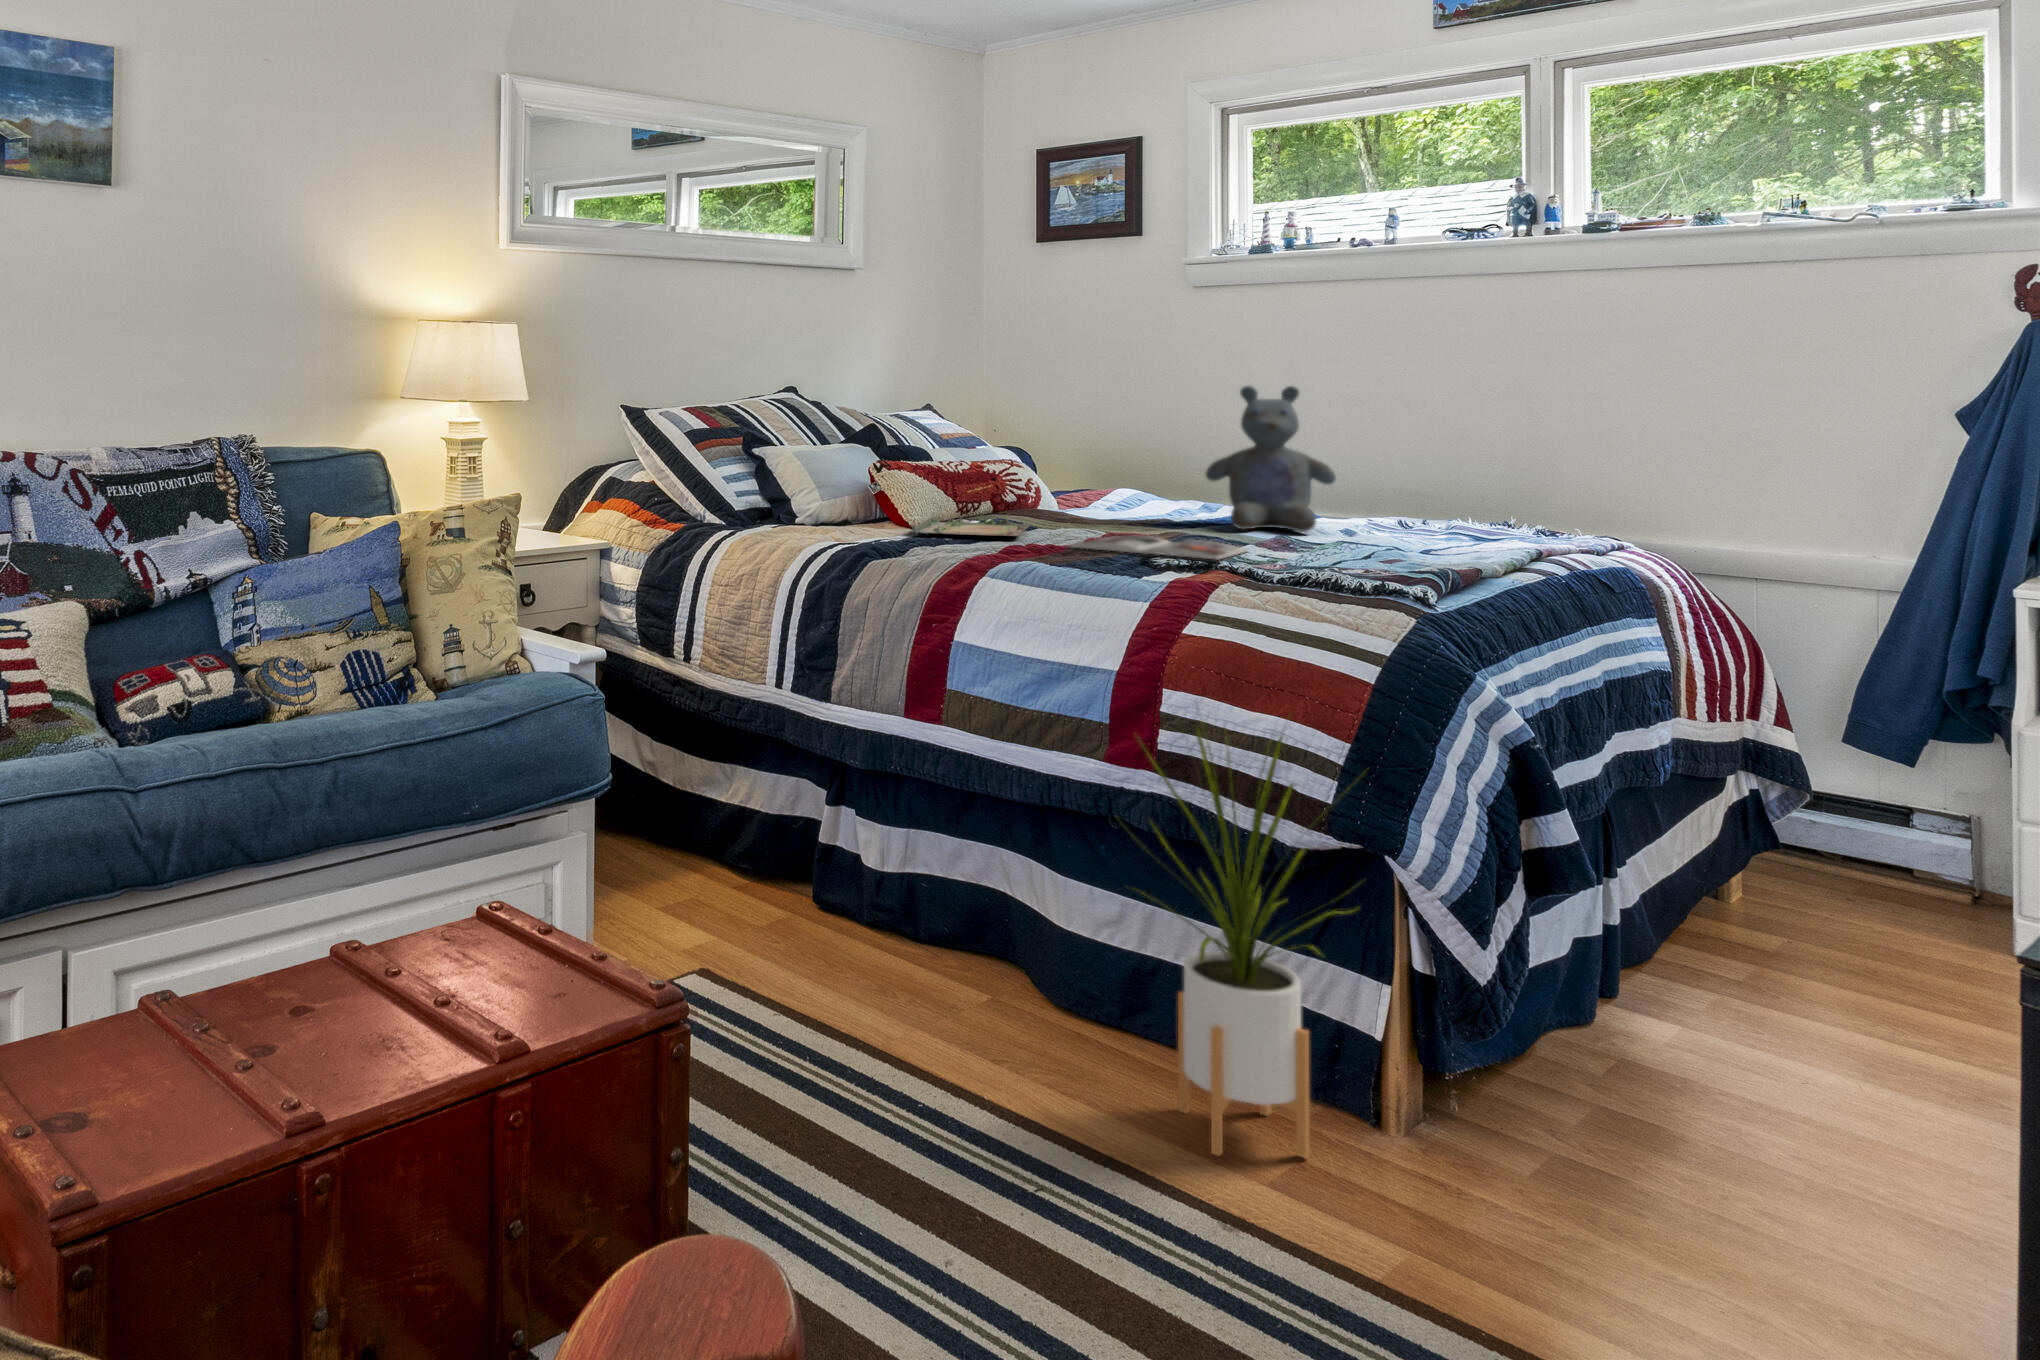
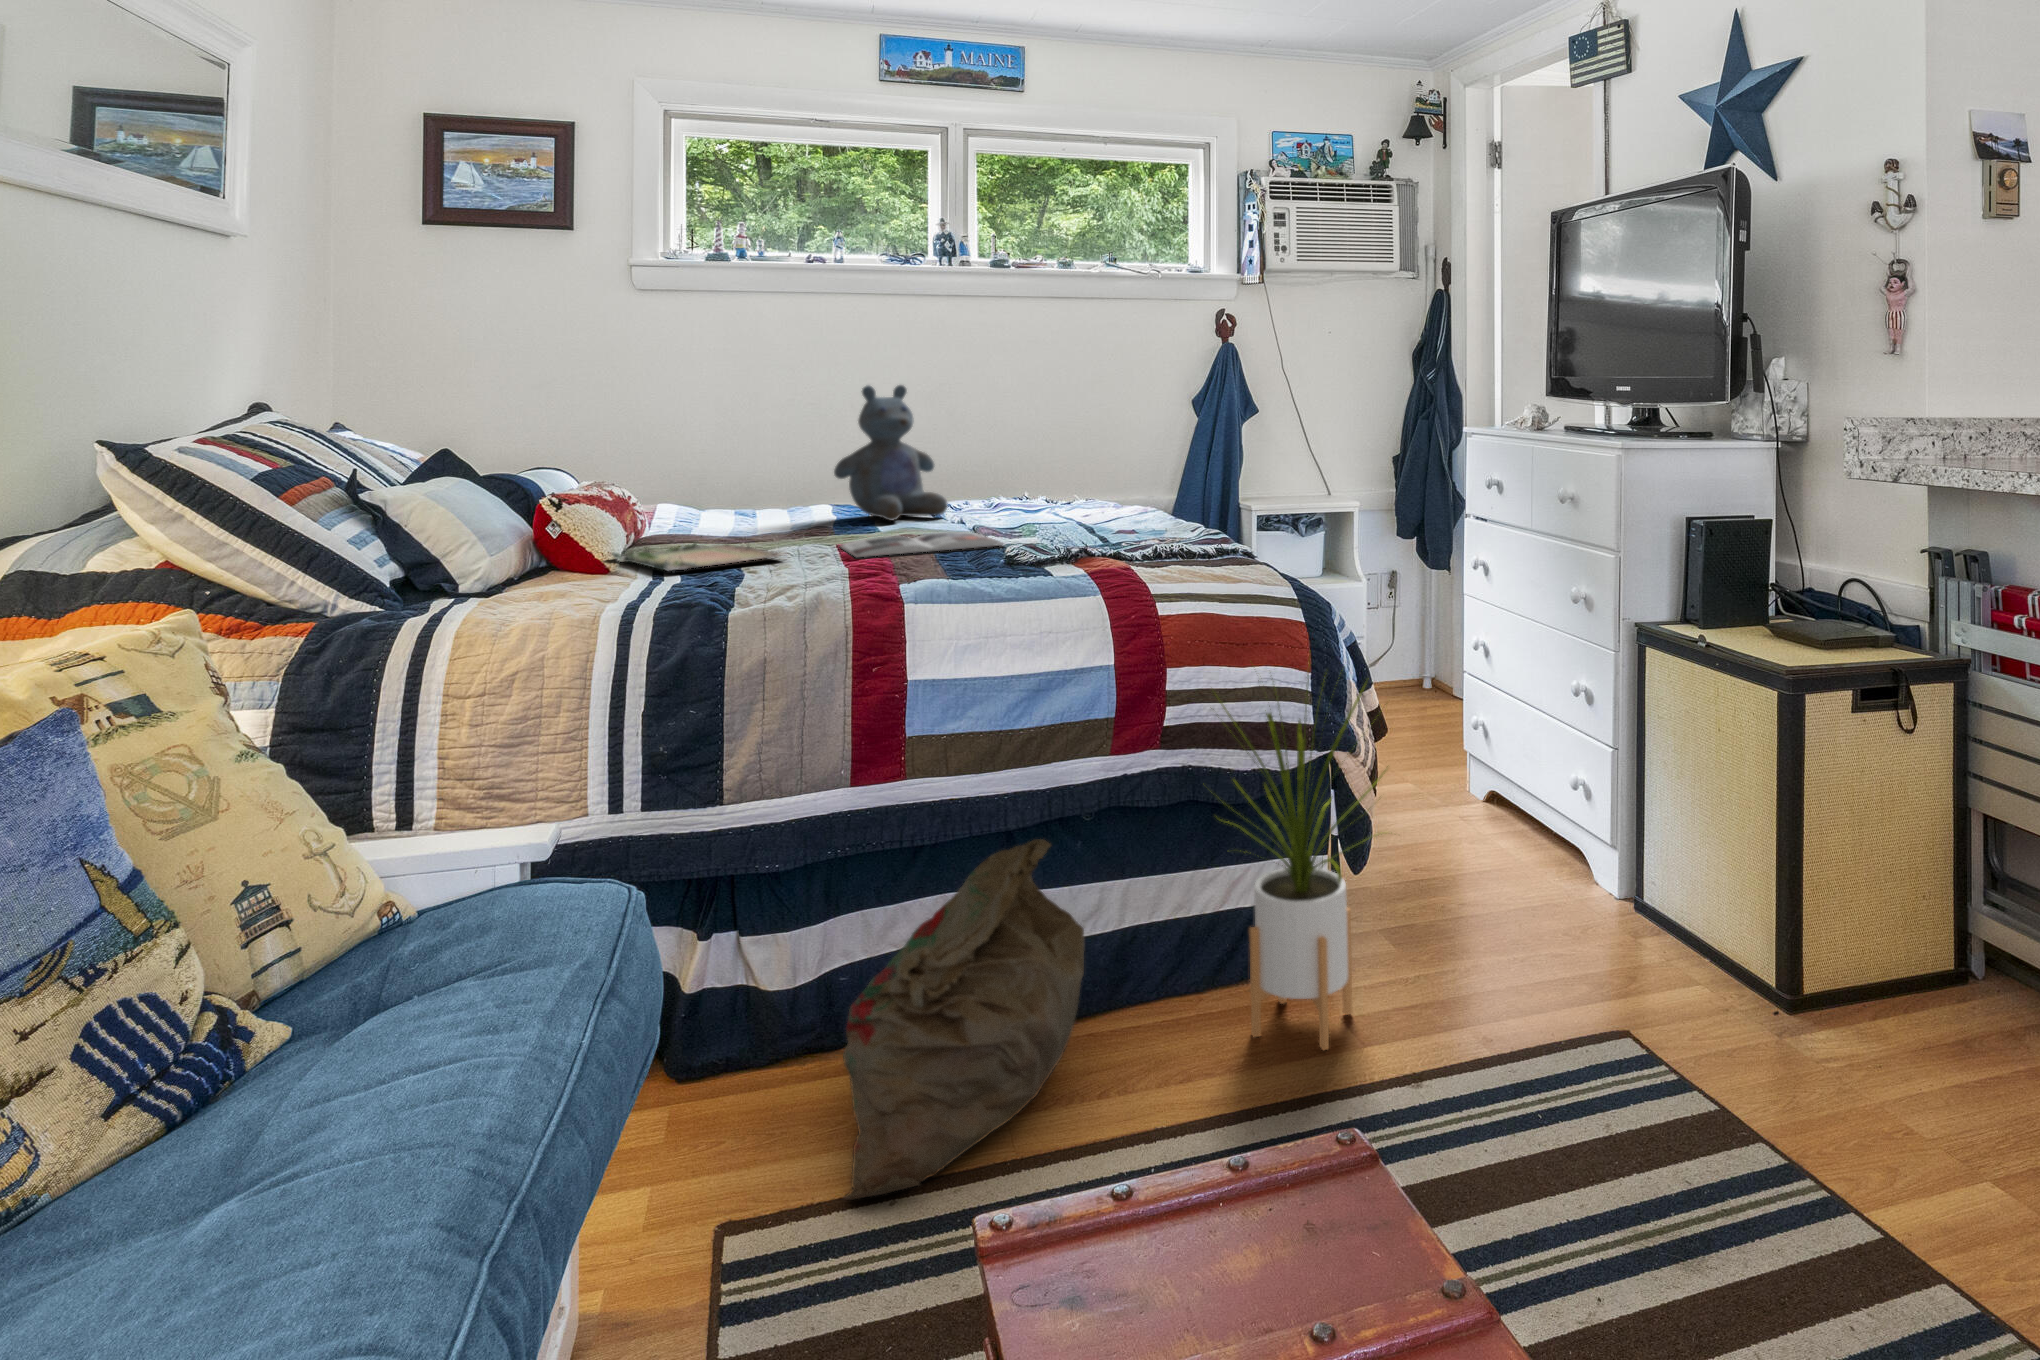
bag: none [757,817,1042,1022] -> present [843,839,1084,1200]

